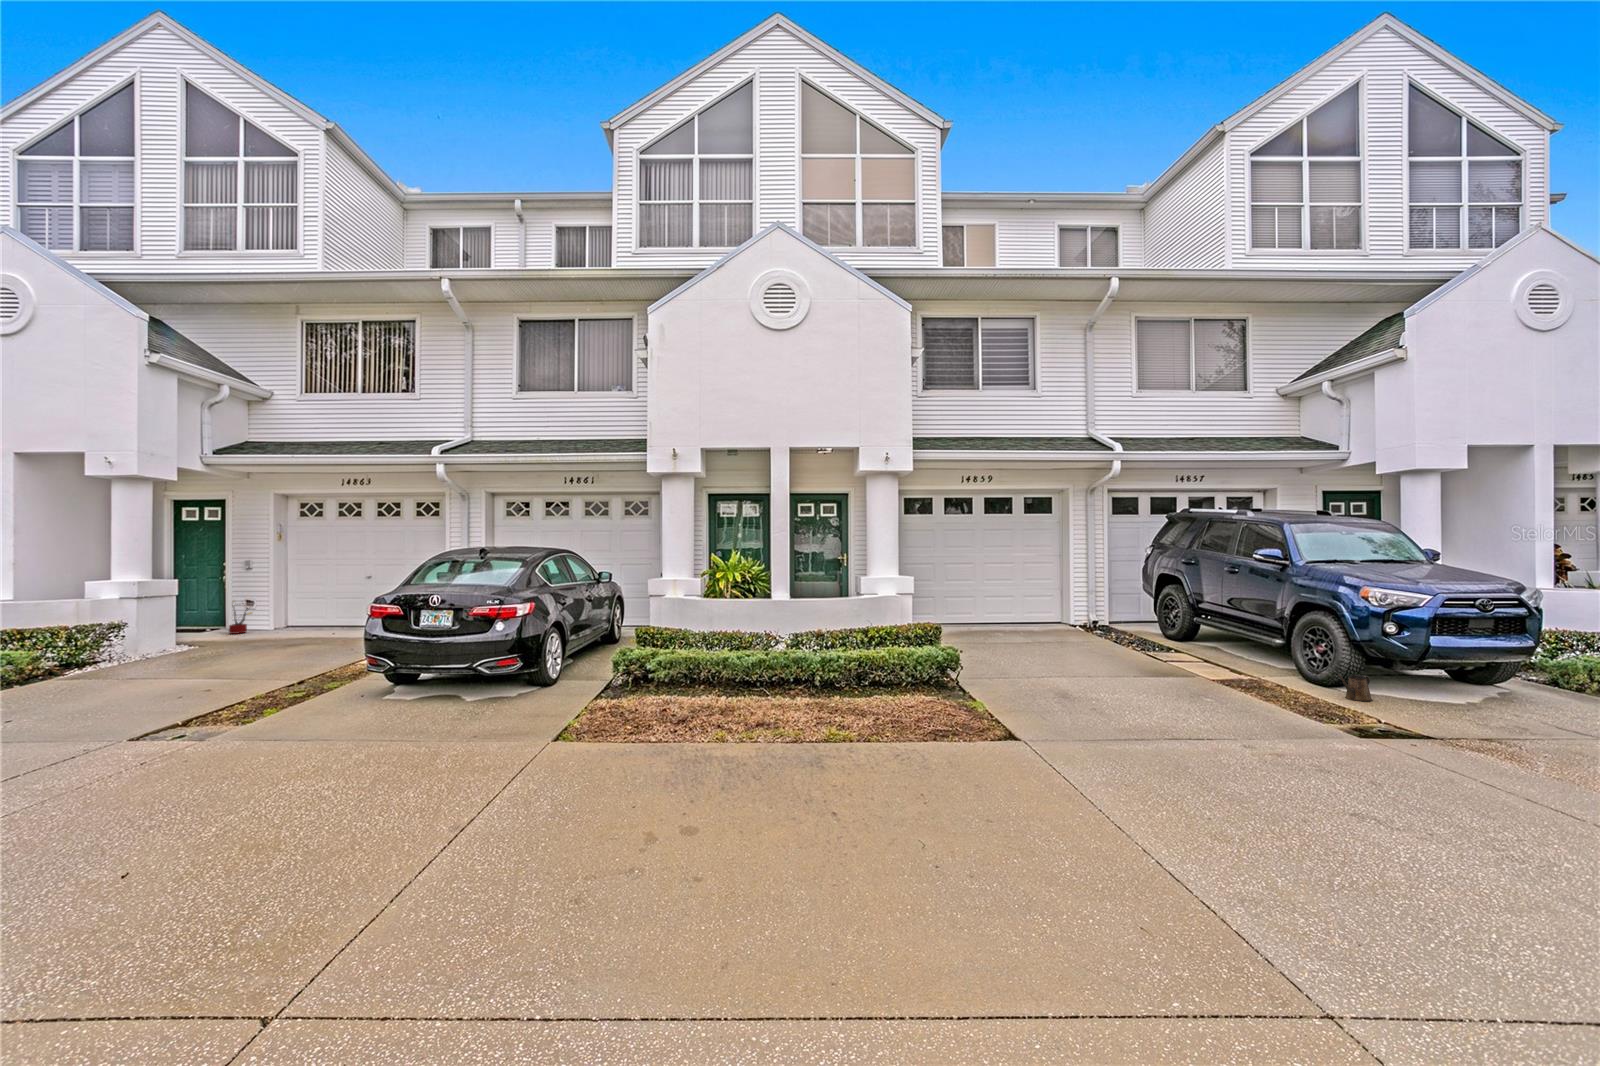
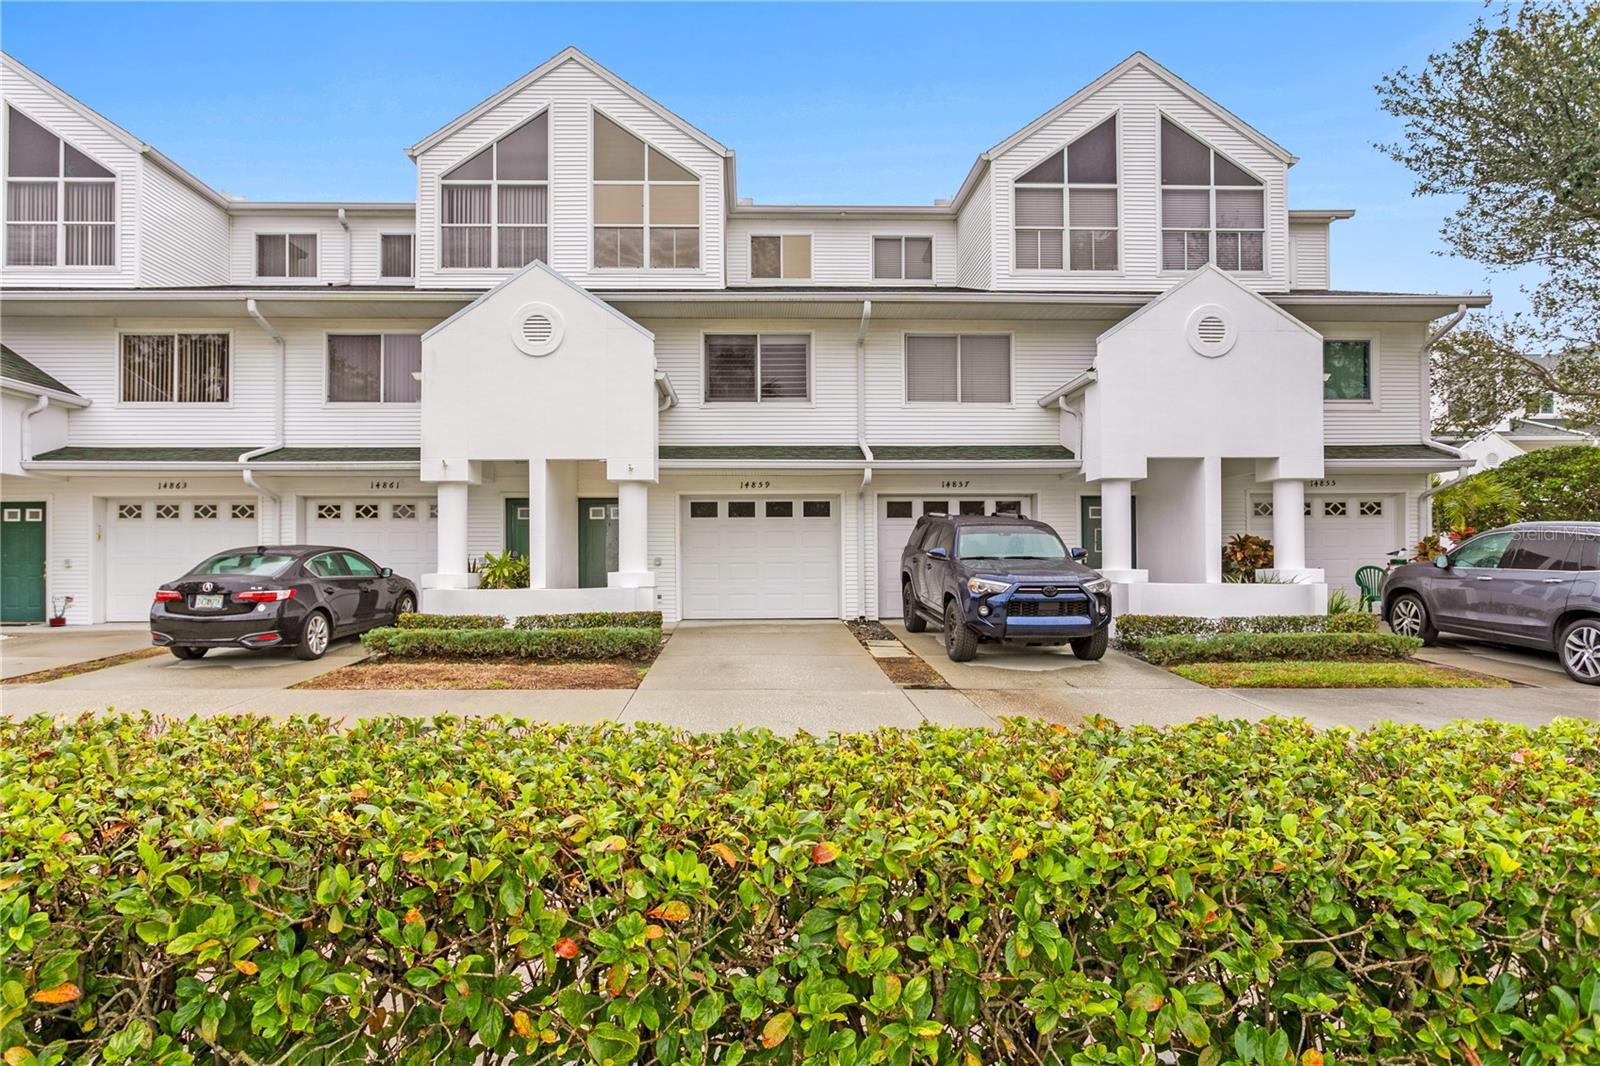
watering can: present [1337,674,1372,701] -> none [925,645,957,666]

